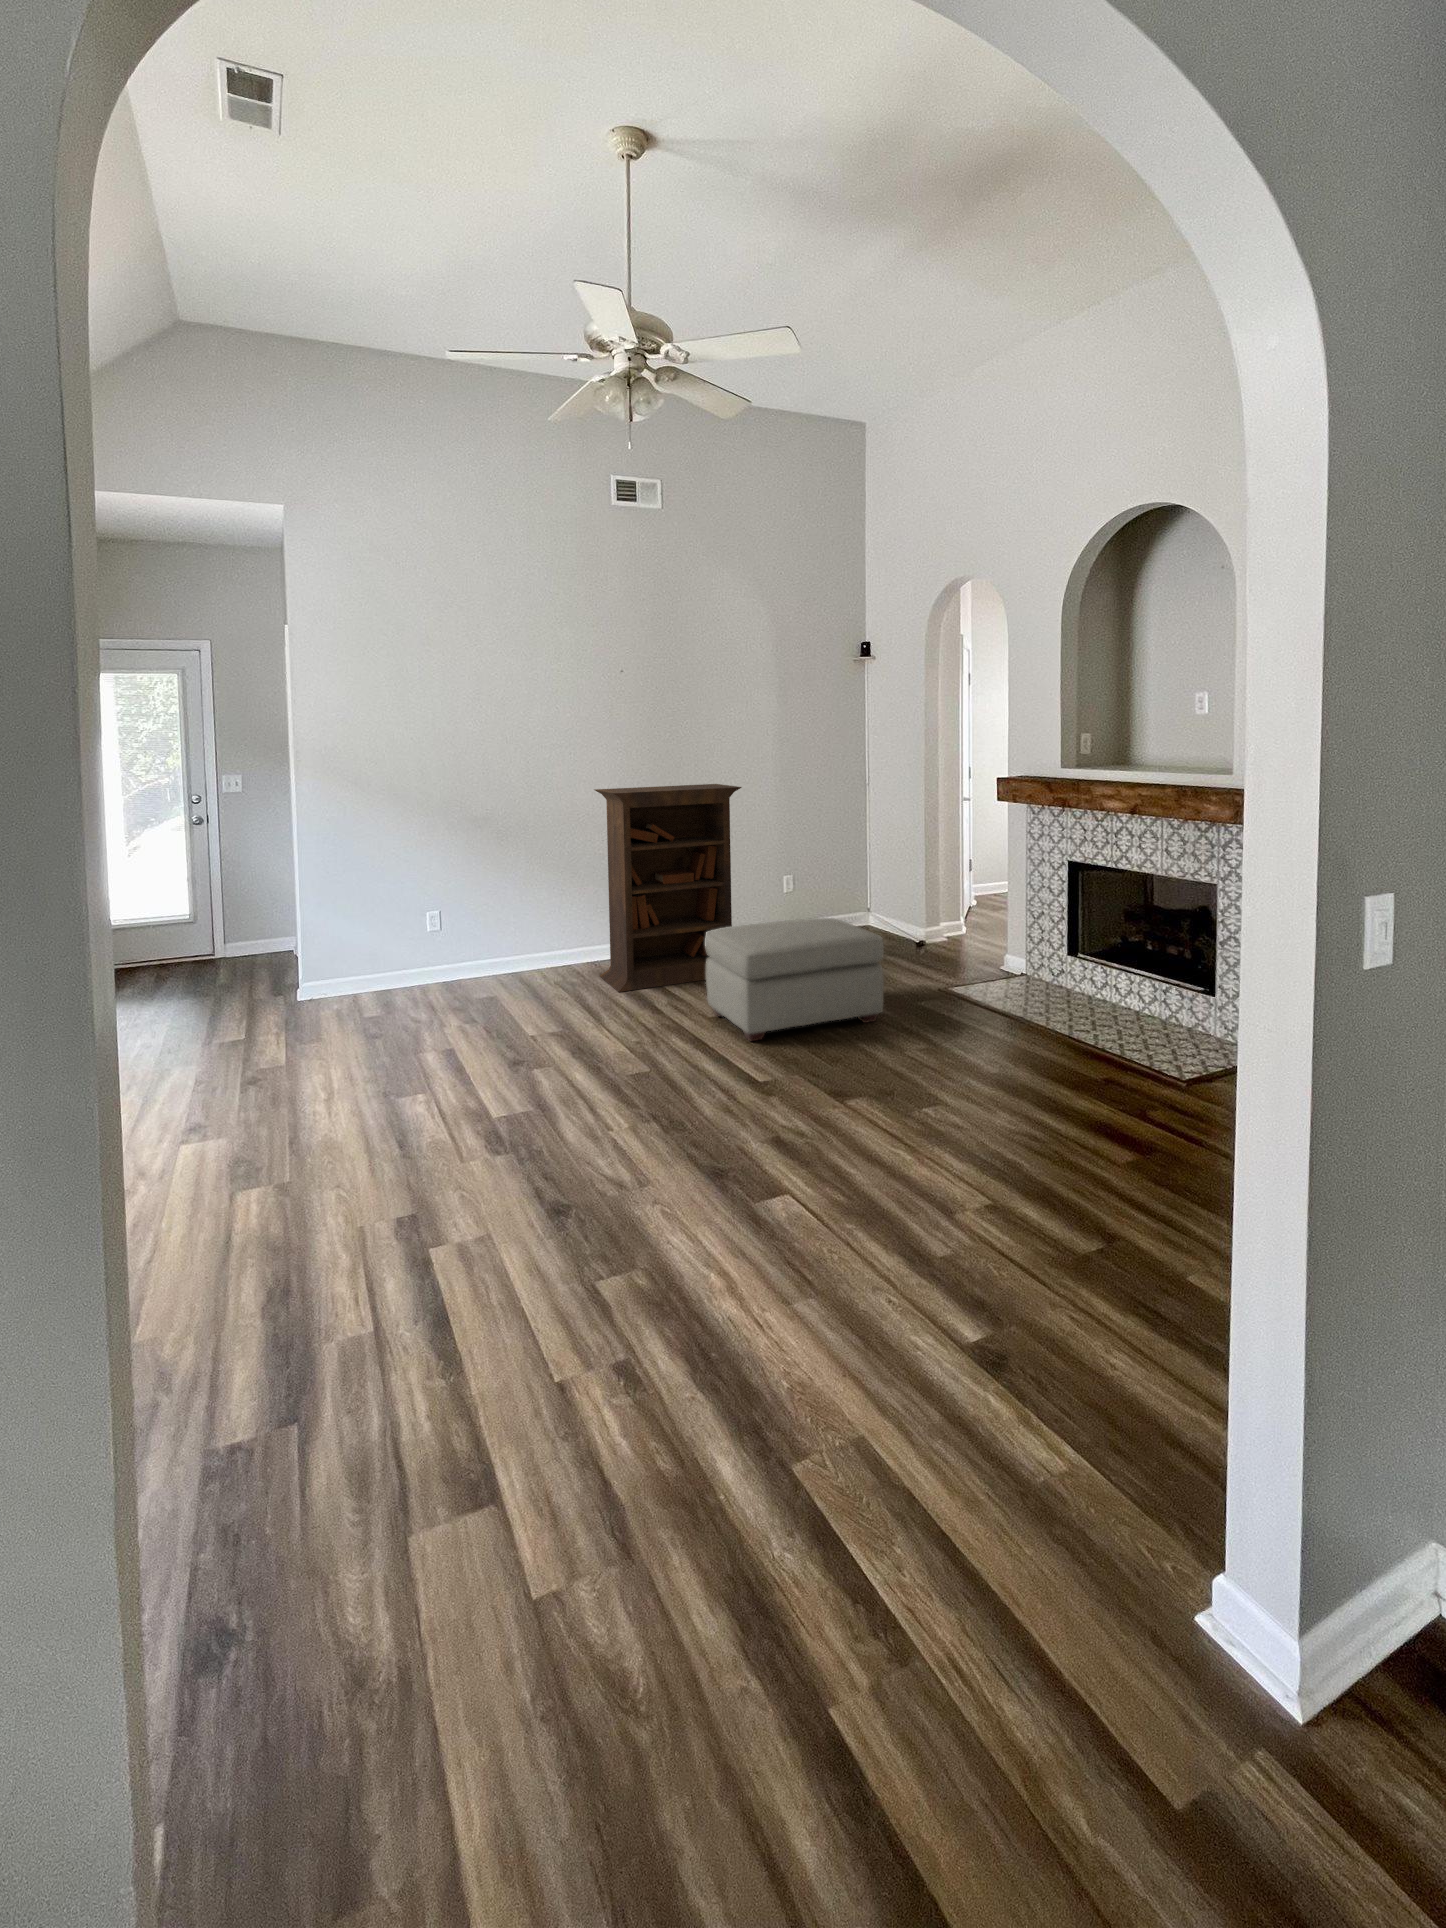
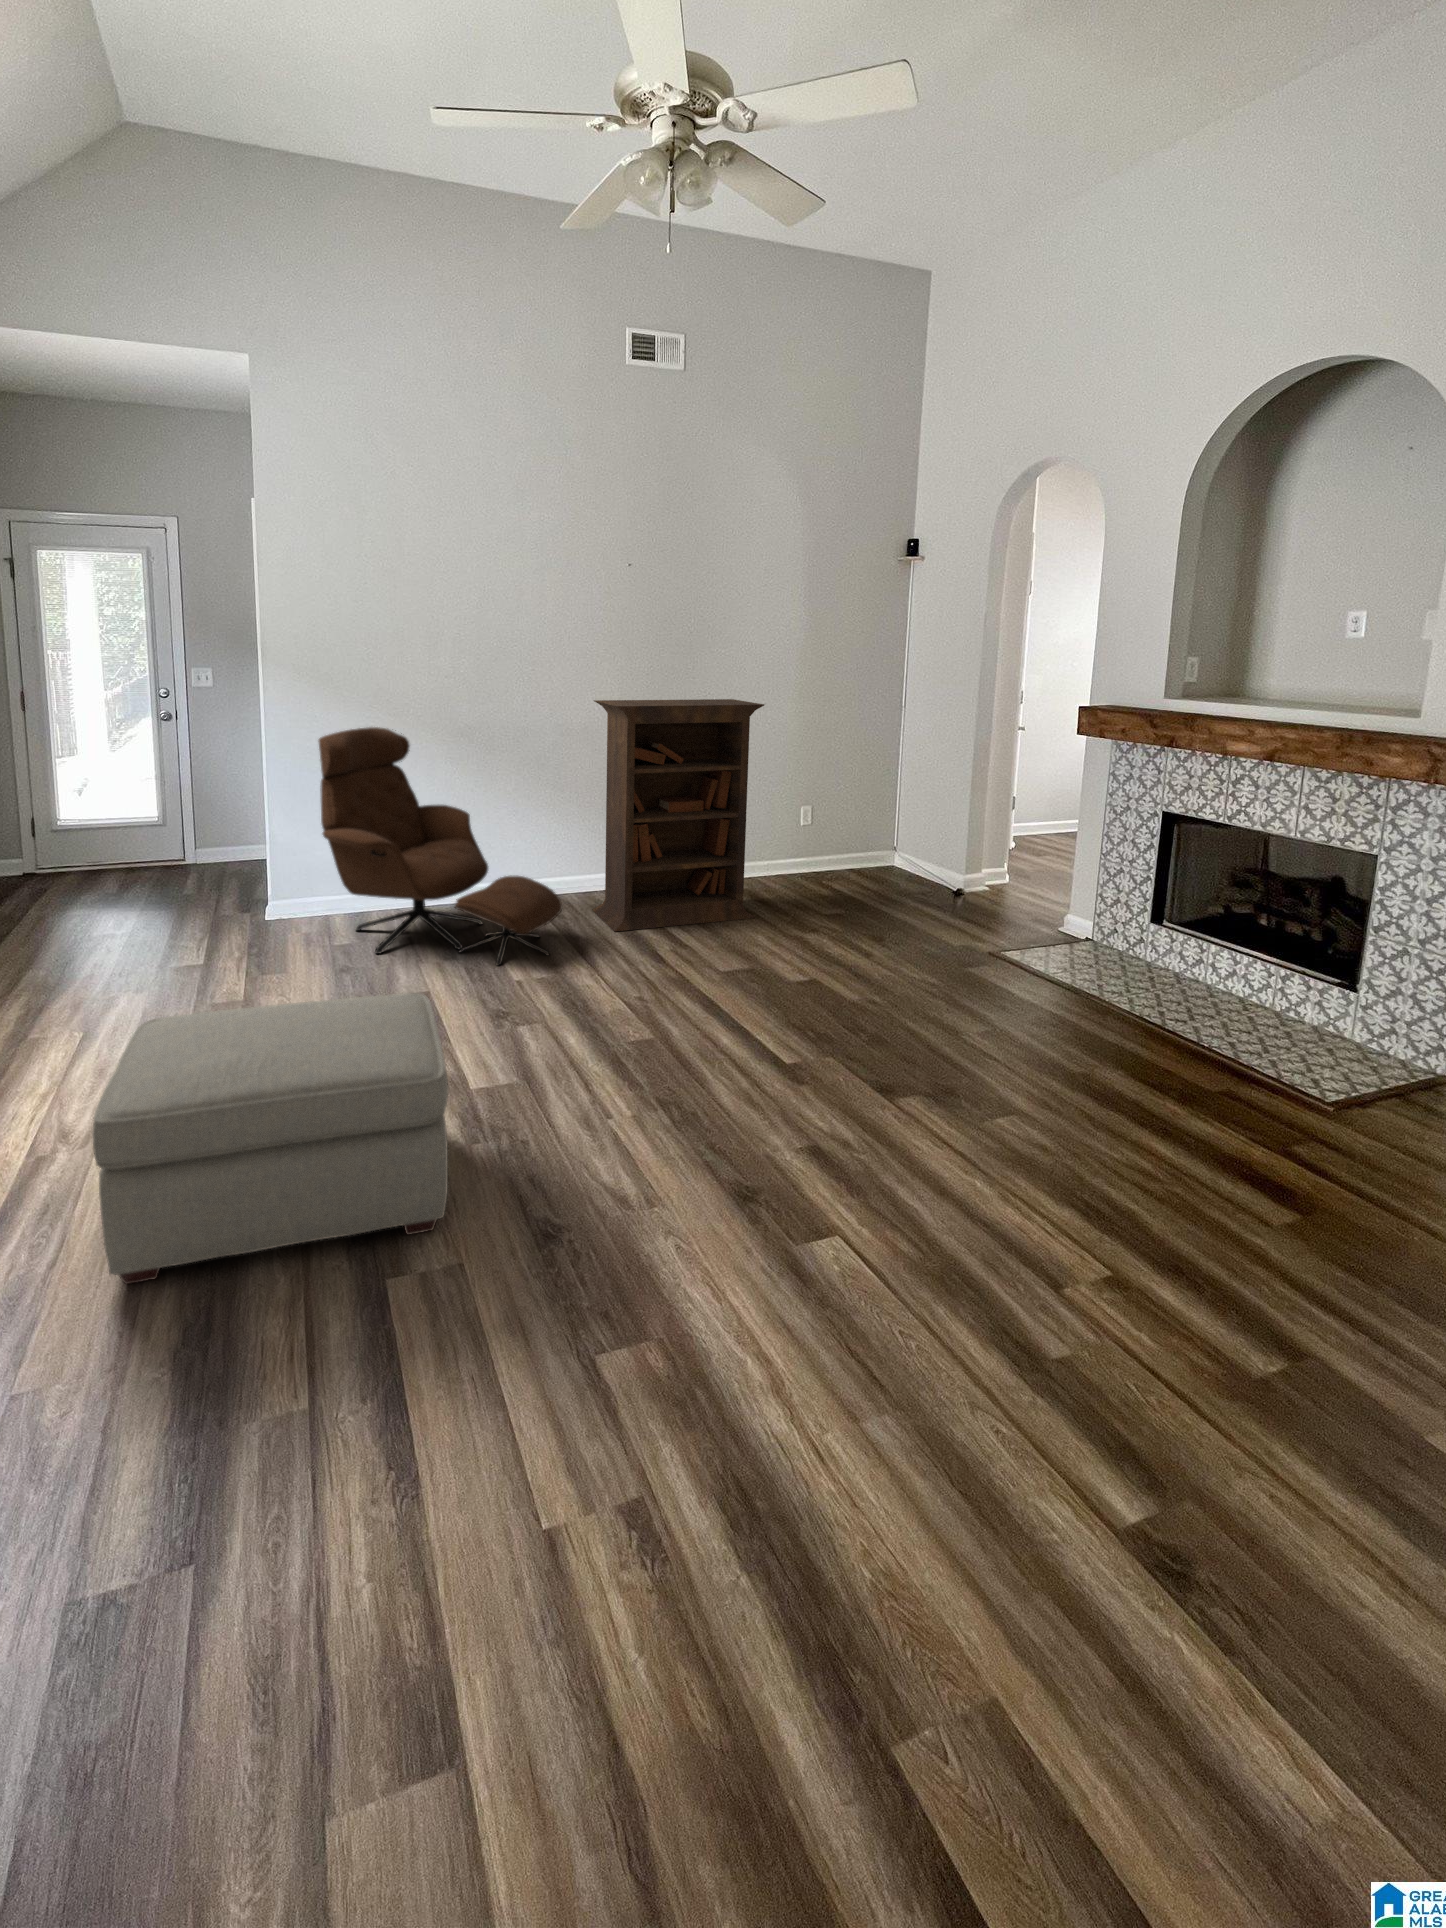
lounge chair: none [349,822,571,1025] -> present [318,727,562,966]
ottoman: present [705,918,884,1041] -> present [92,993,449,1284]

